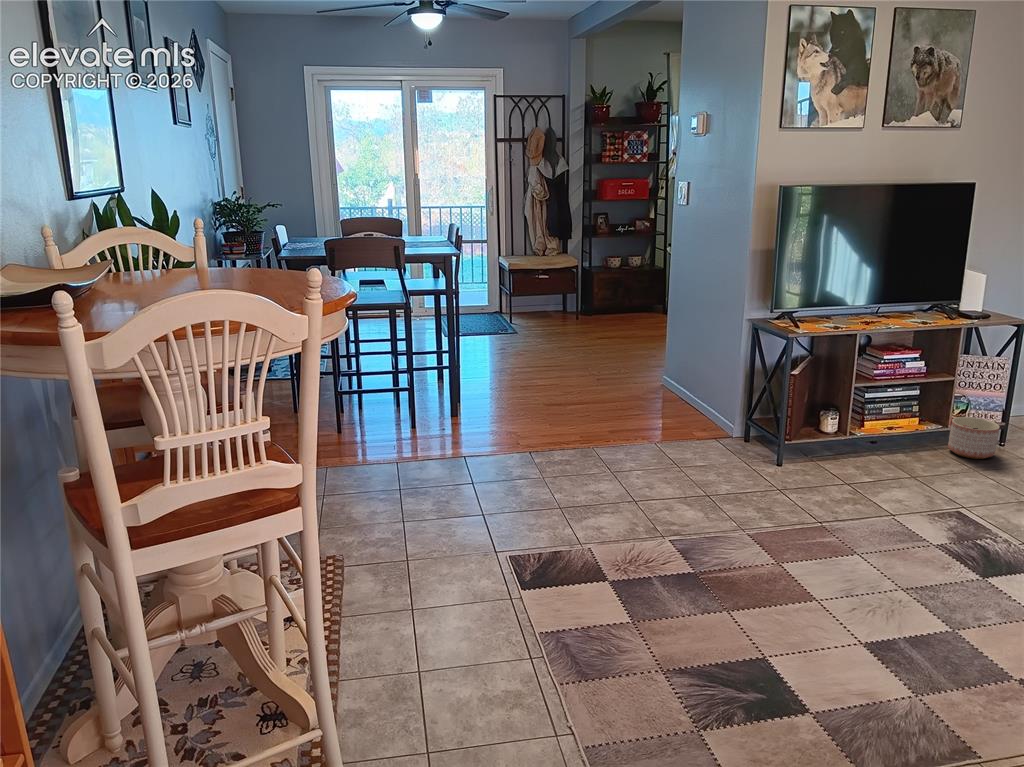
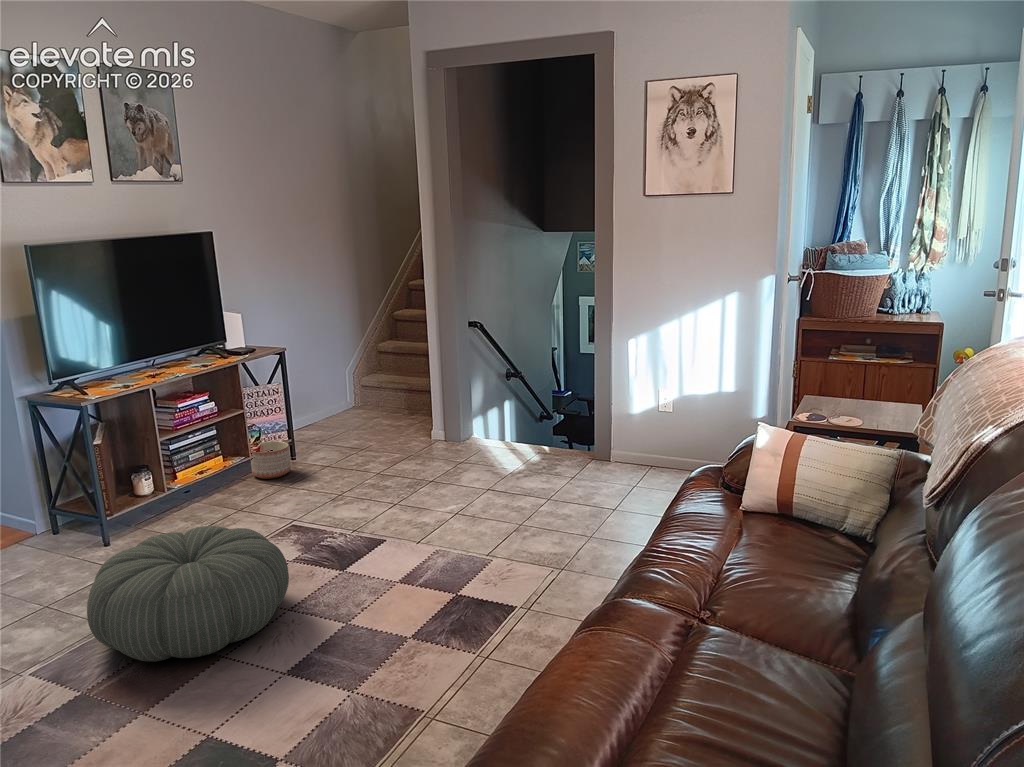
pouf: none [722,469,913,594] -> present [87,526,289,661]

